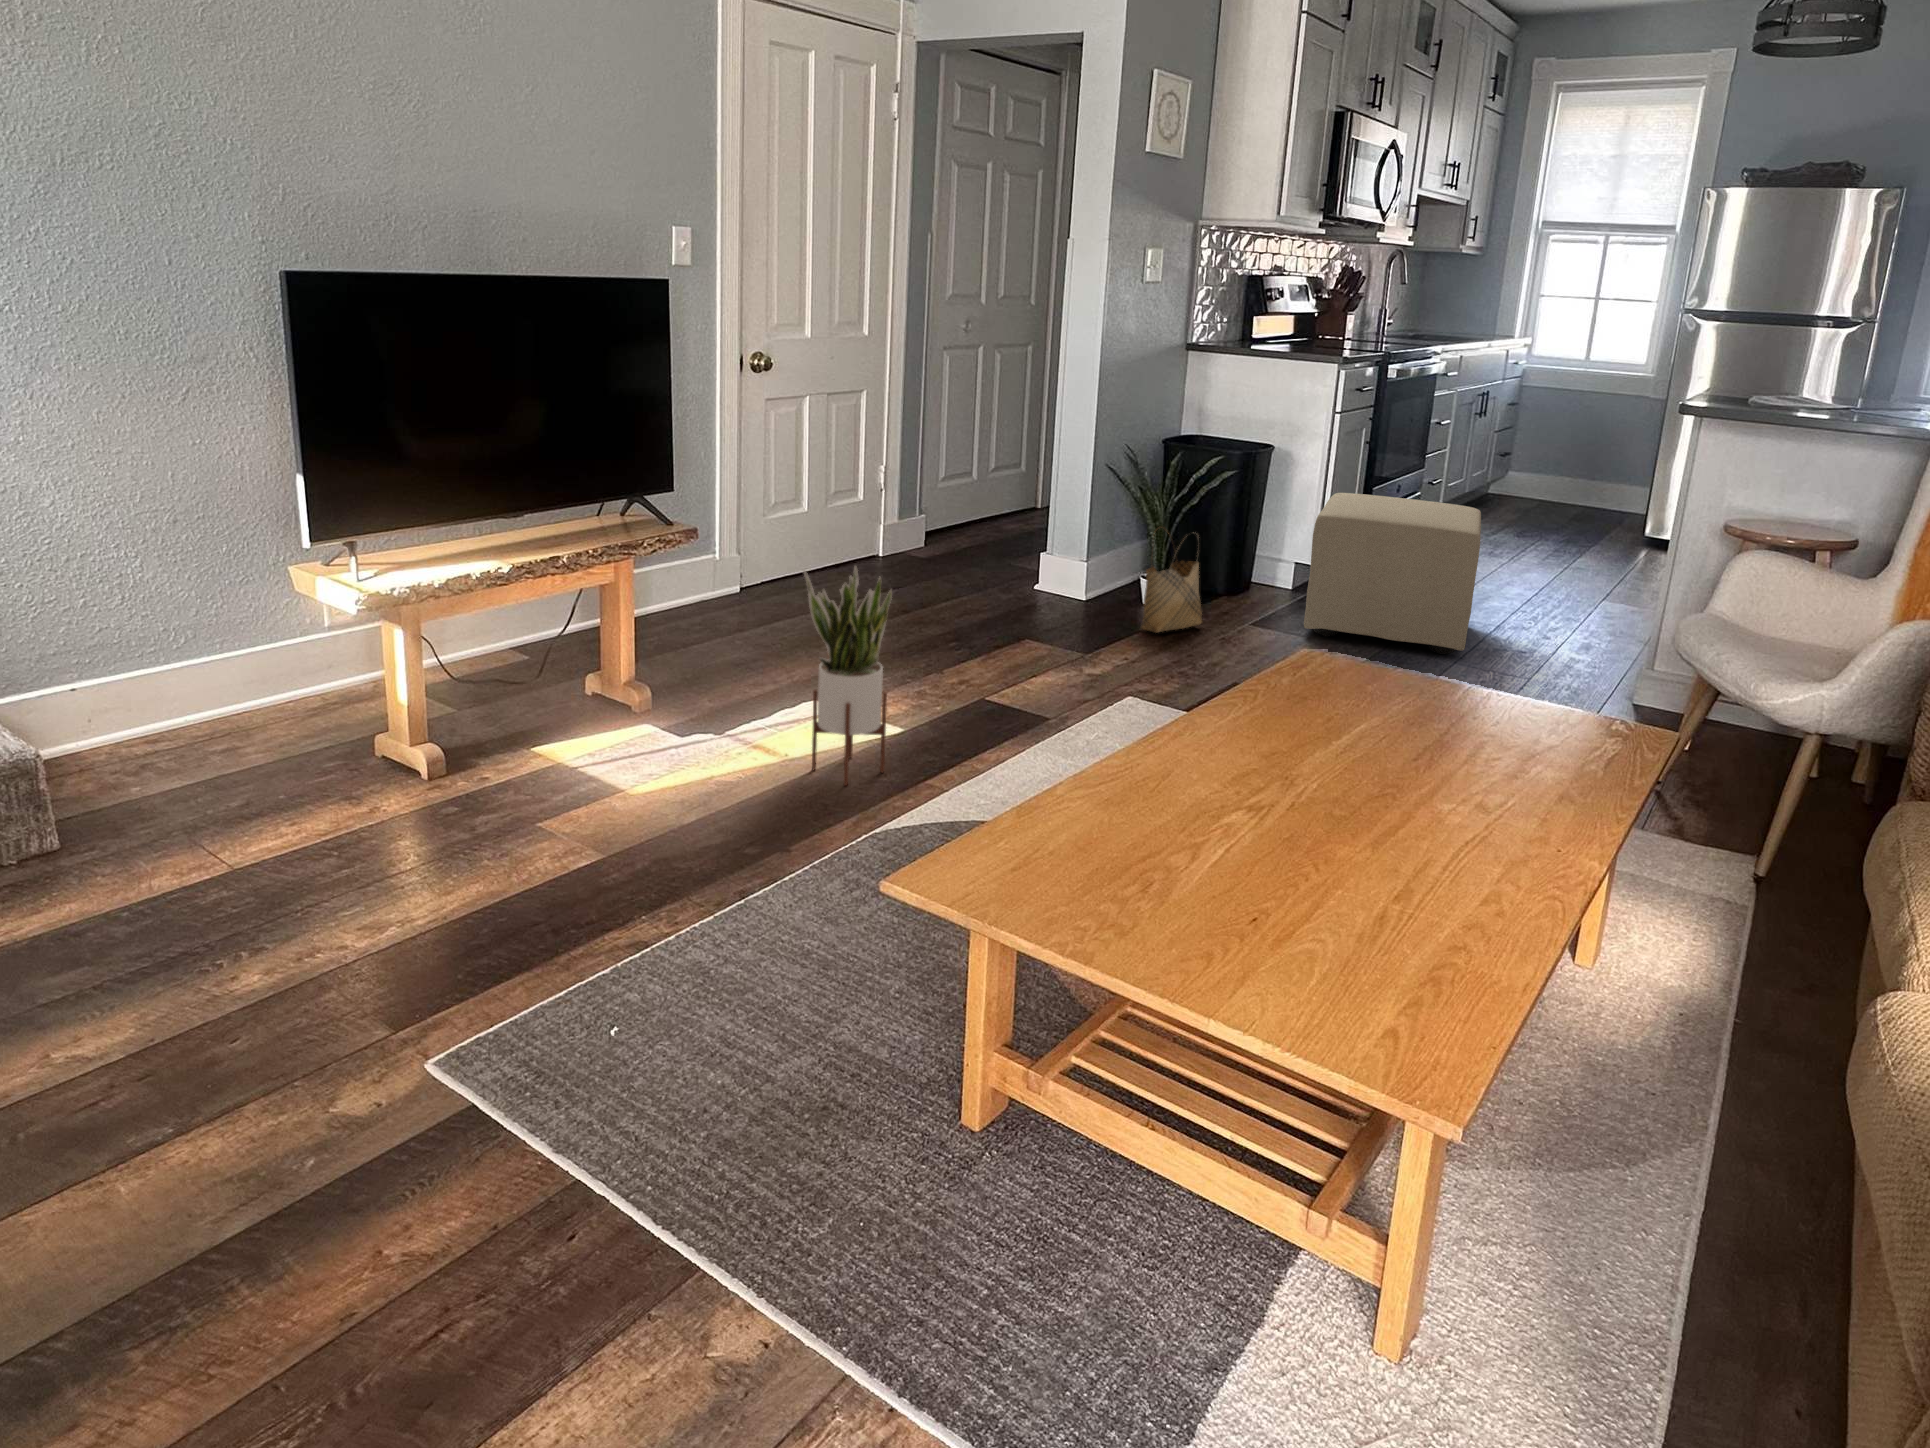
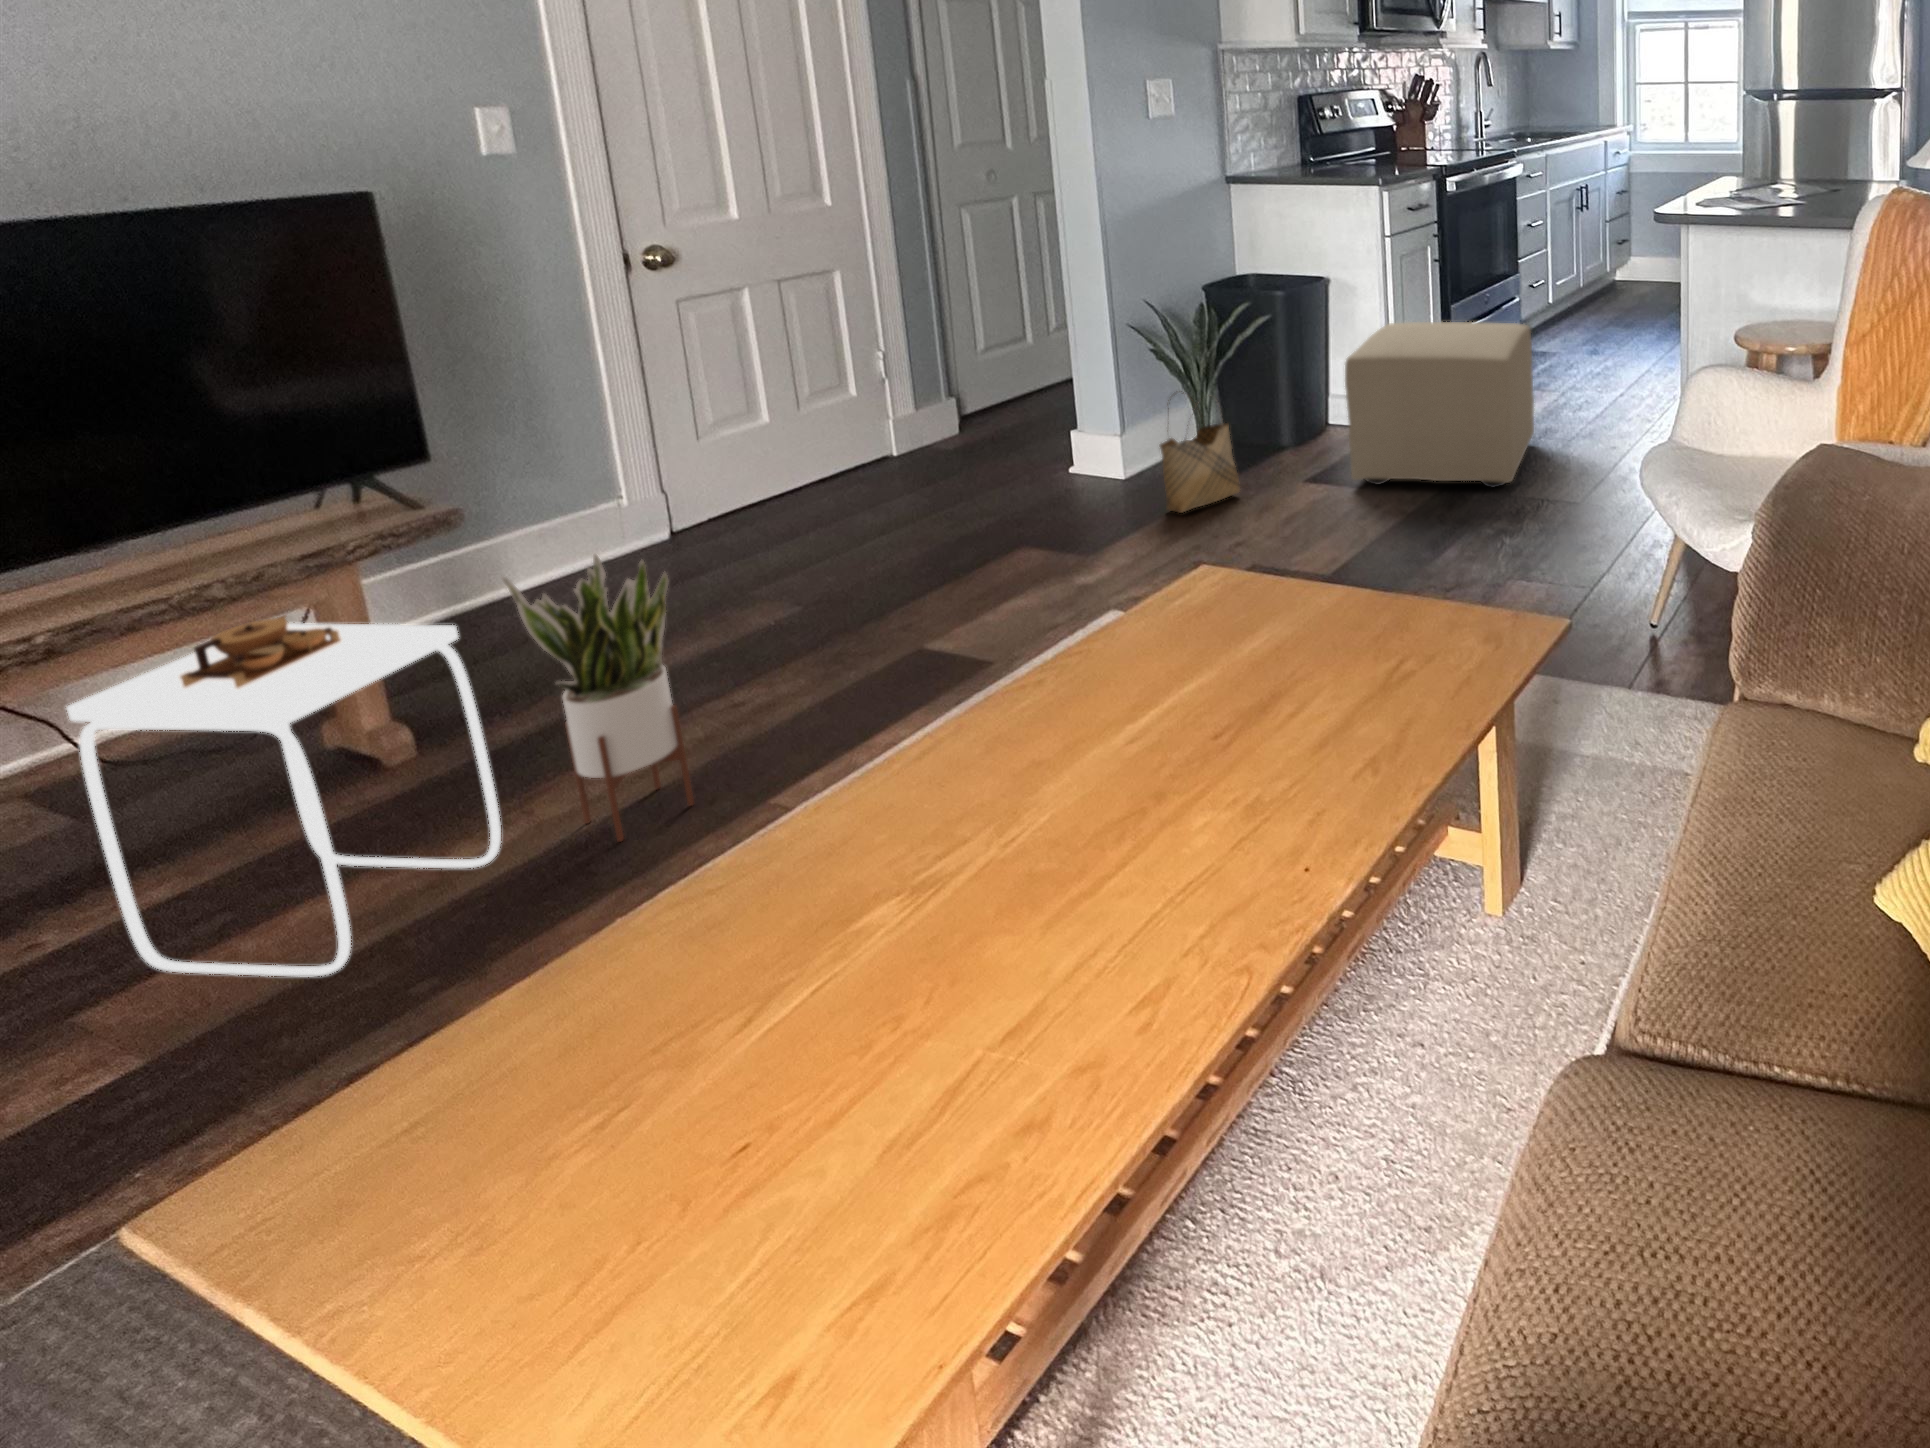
side table: none [575,573,781,827] -> present [67,616,501,977]

